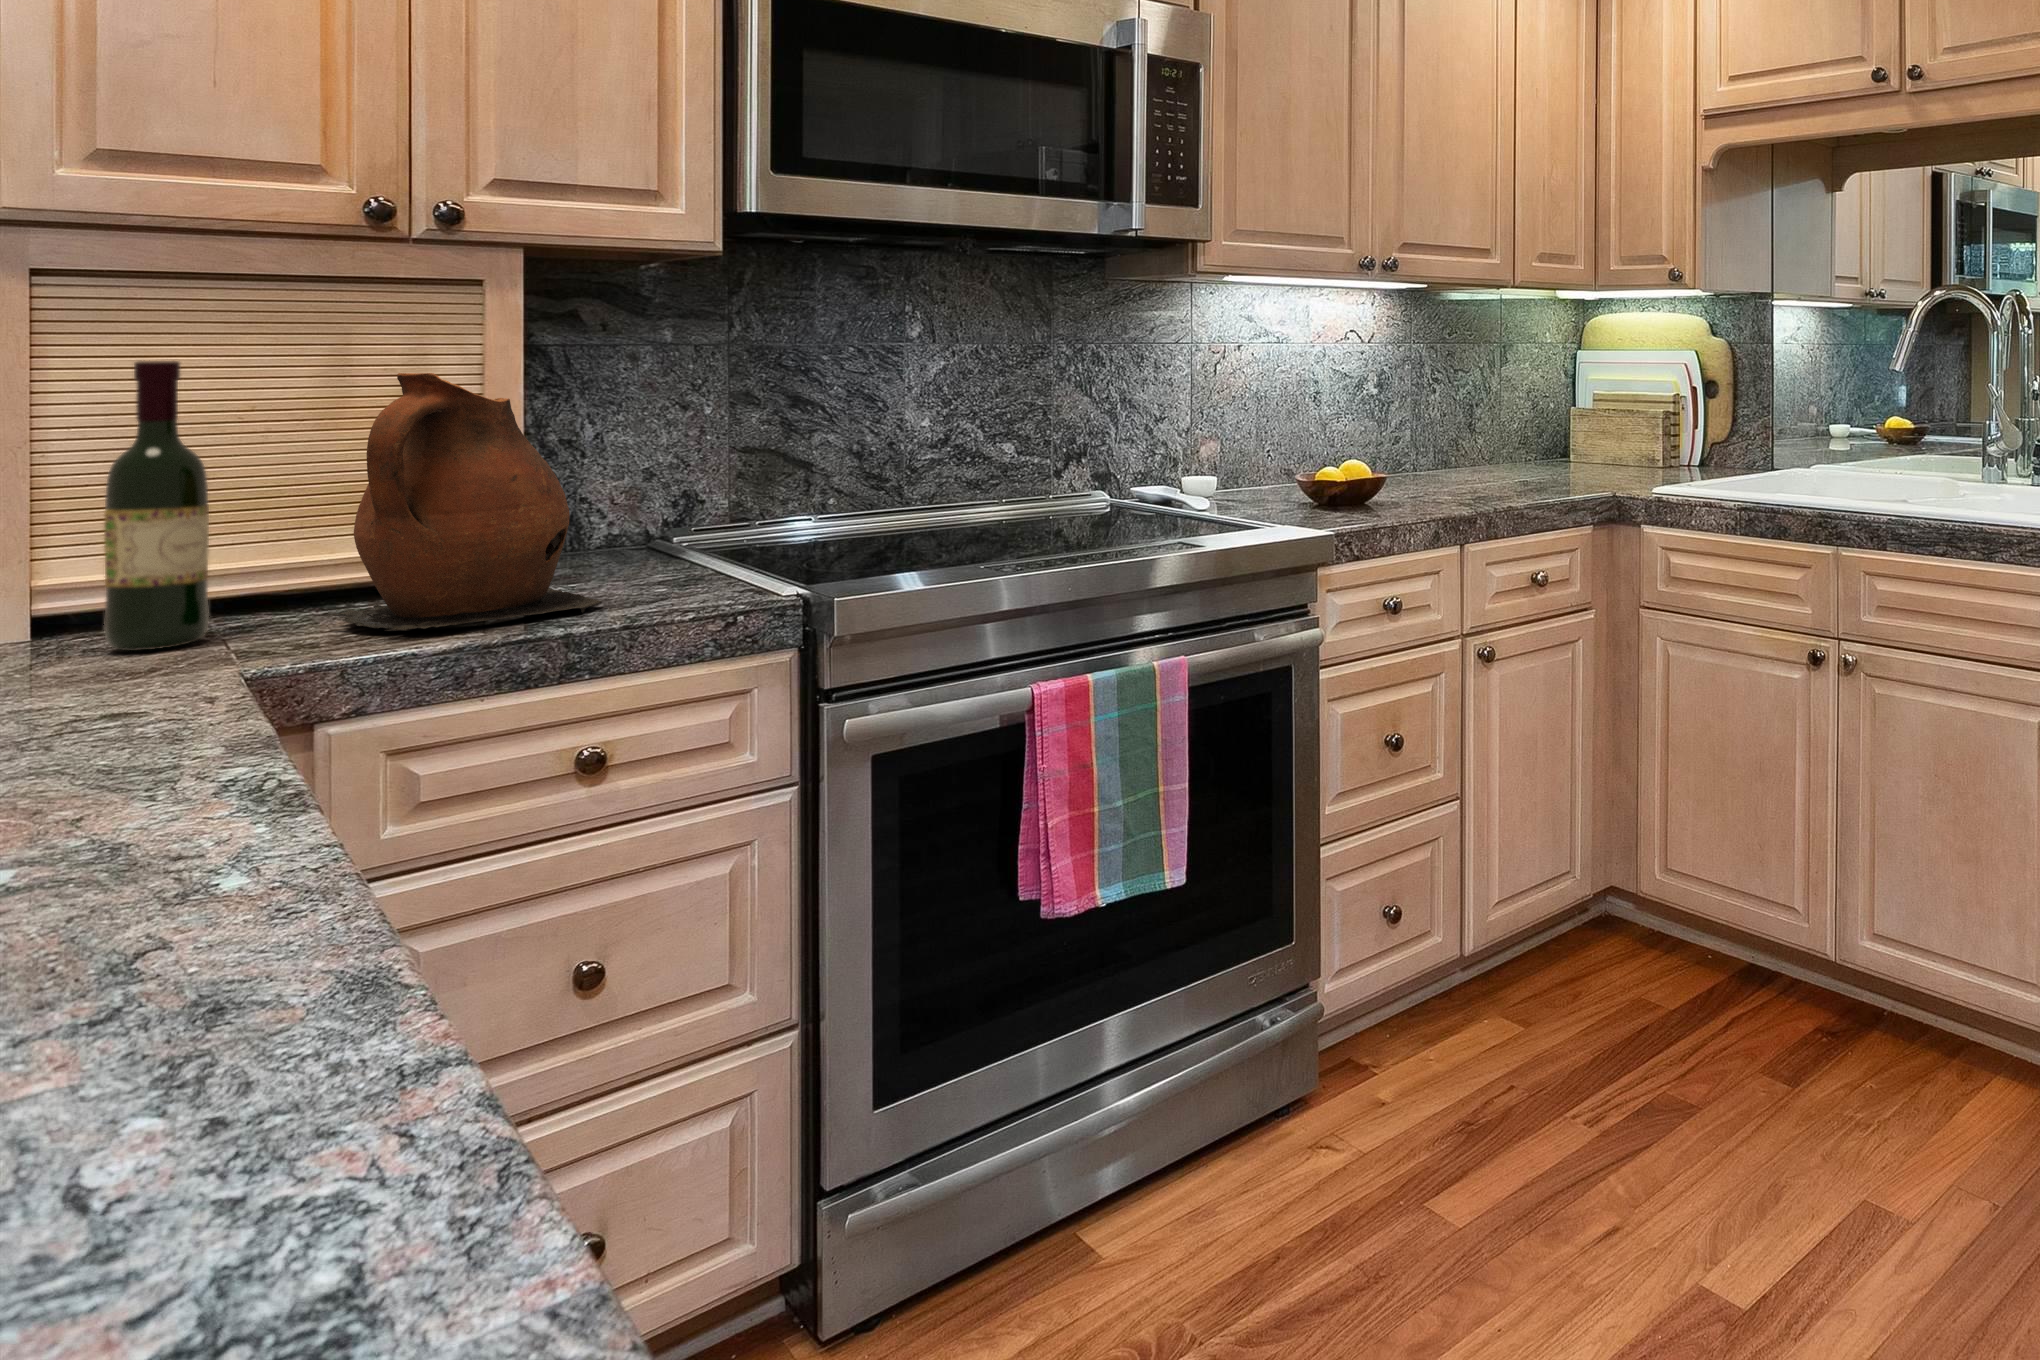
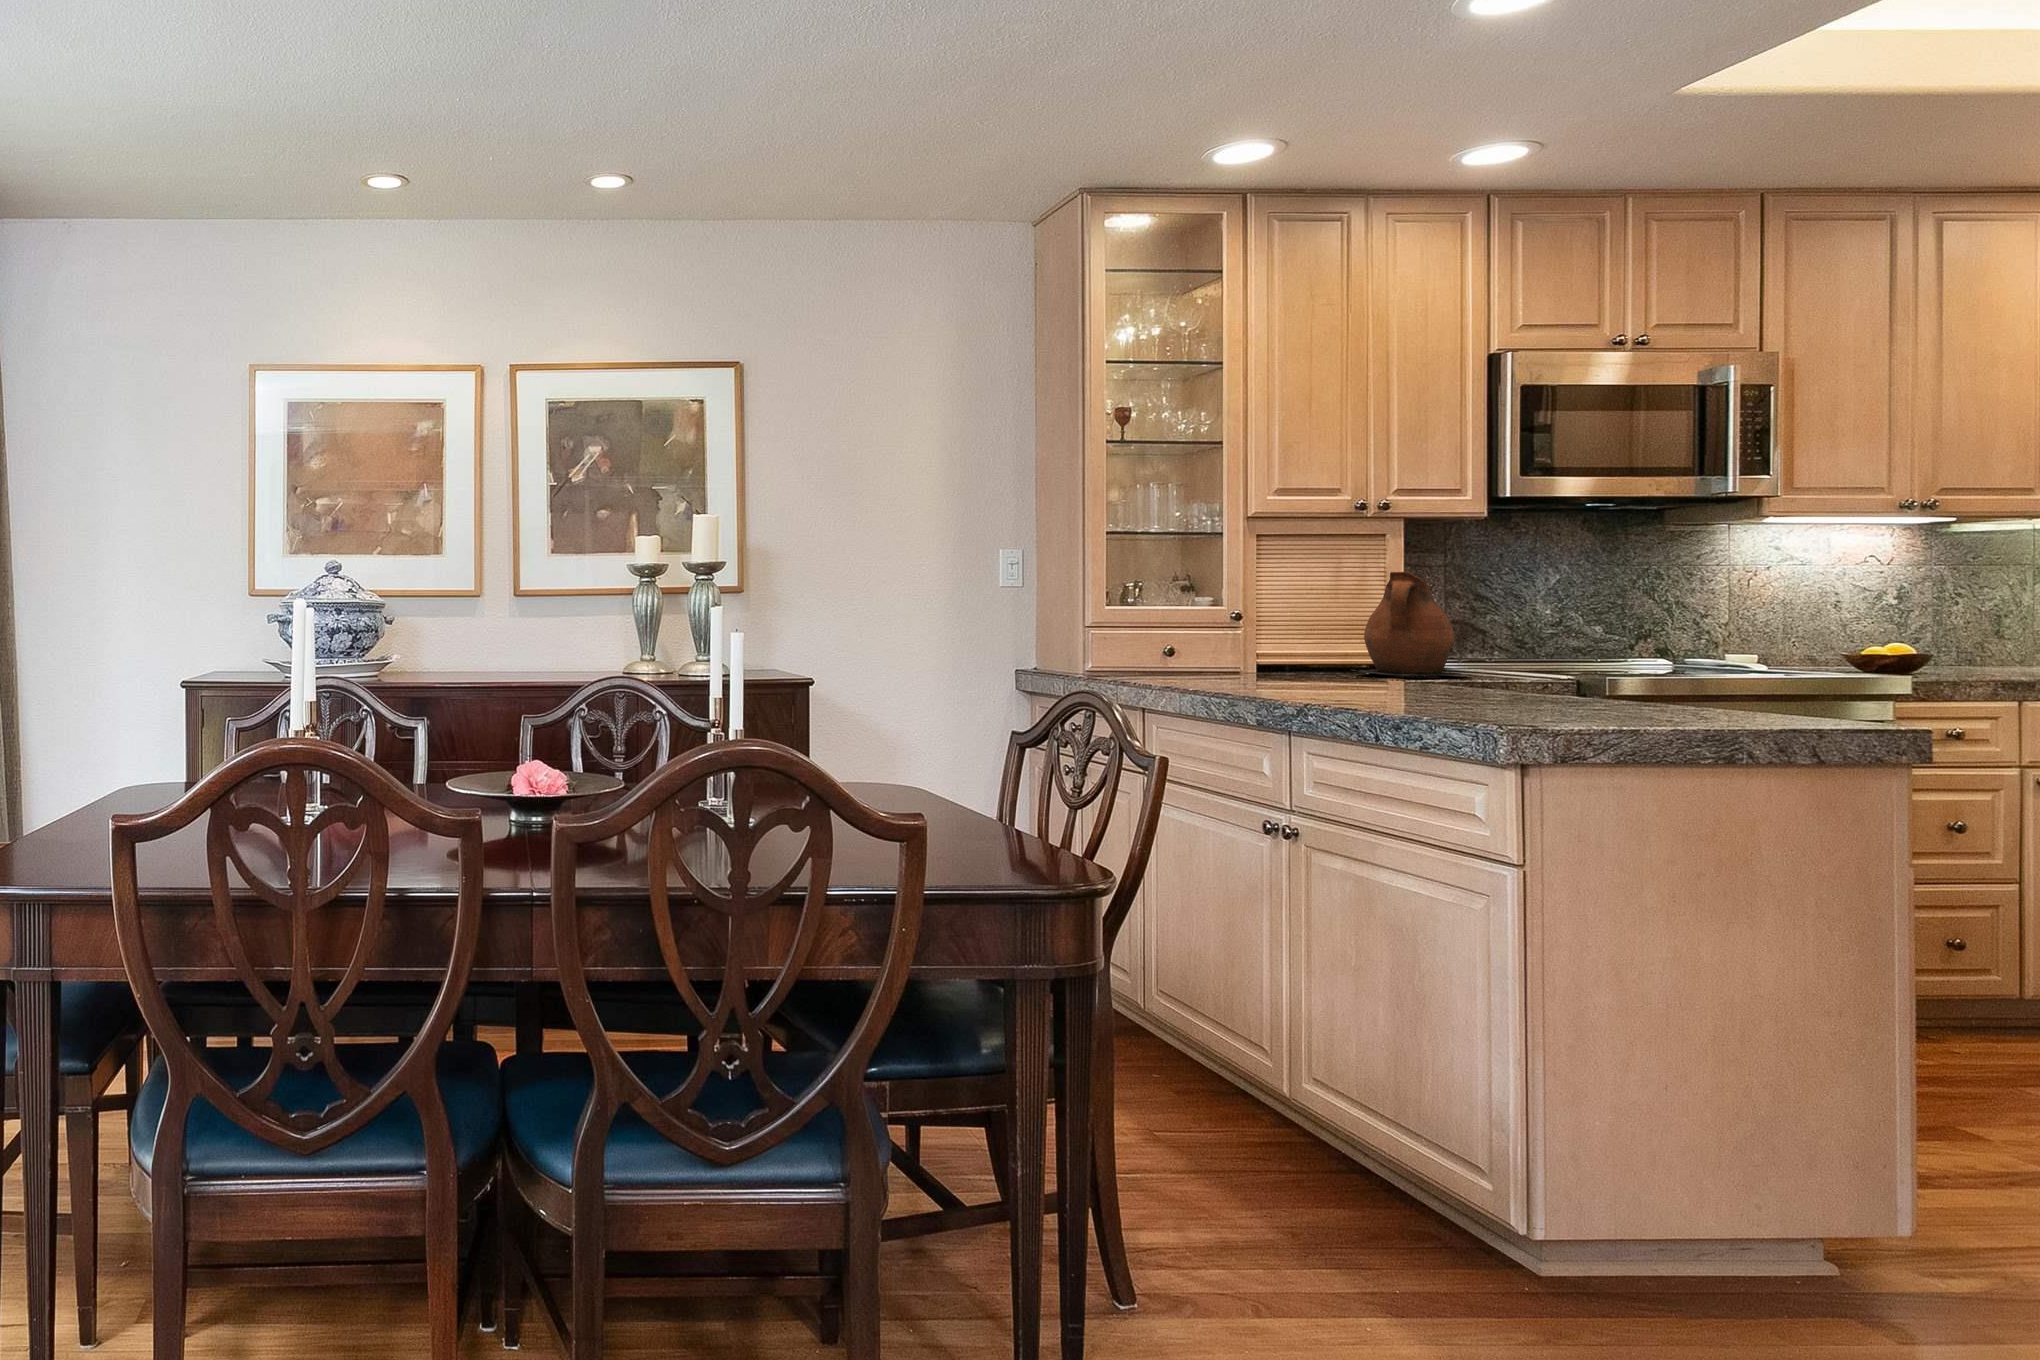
wine bottle: present [104,361,209,651] -> none [1280,567,1314,676]

